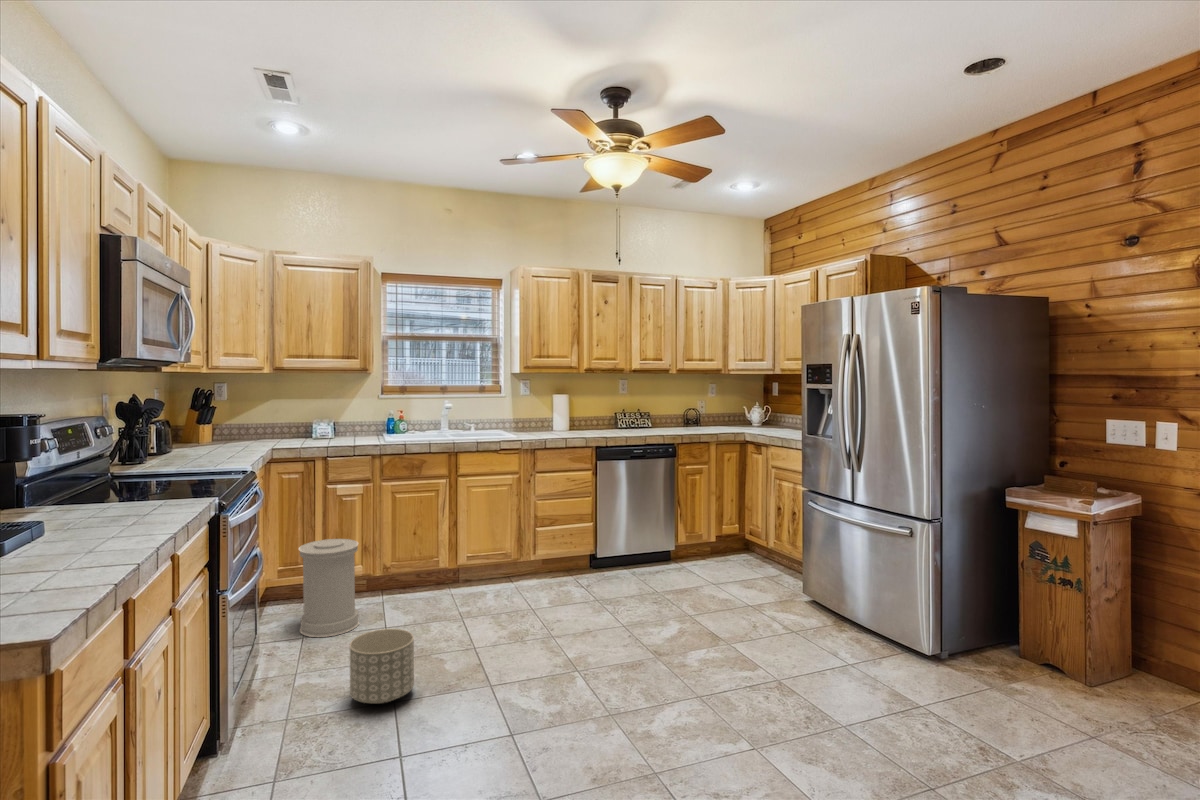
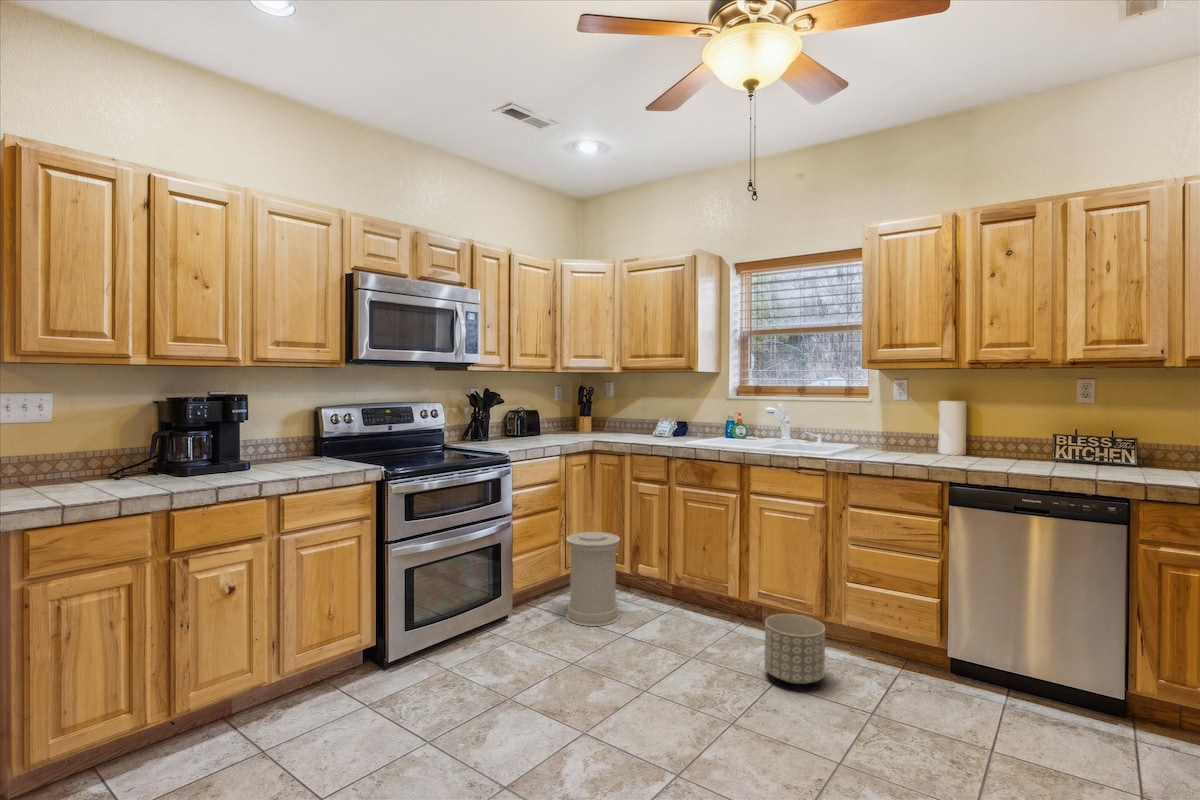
planter: present [350,629,414,704] -> present [764,614,825,684]

